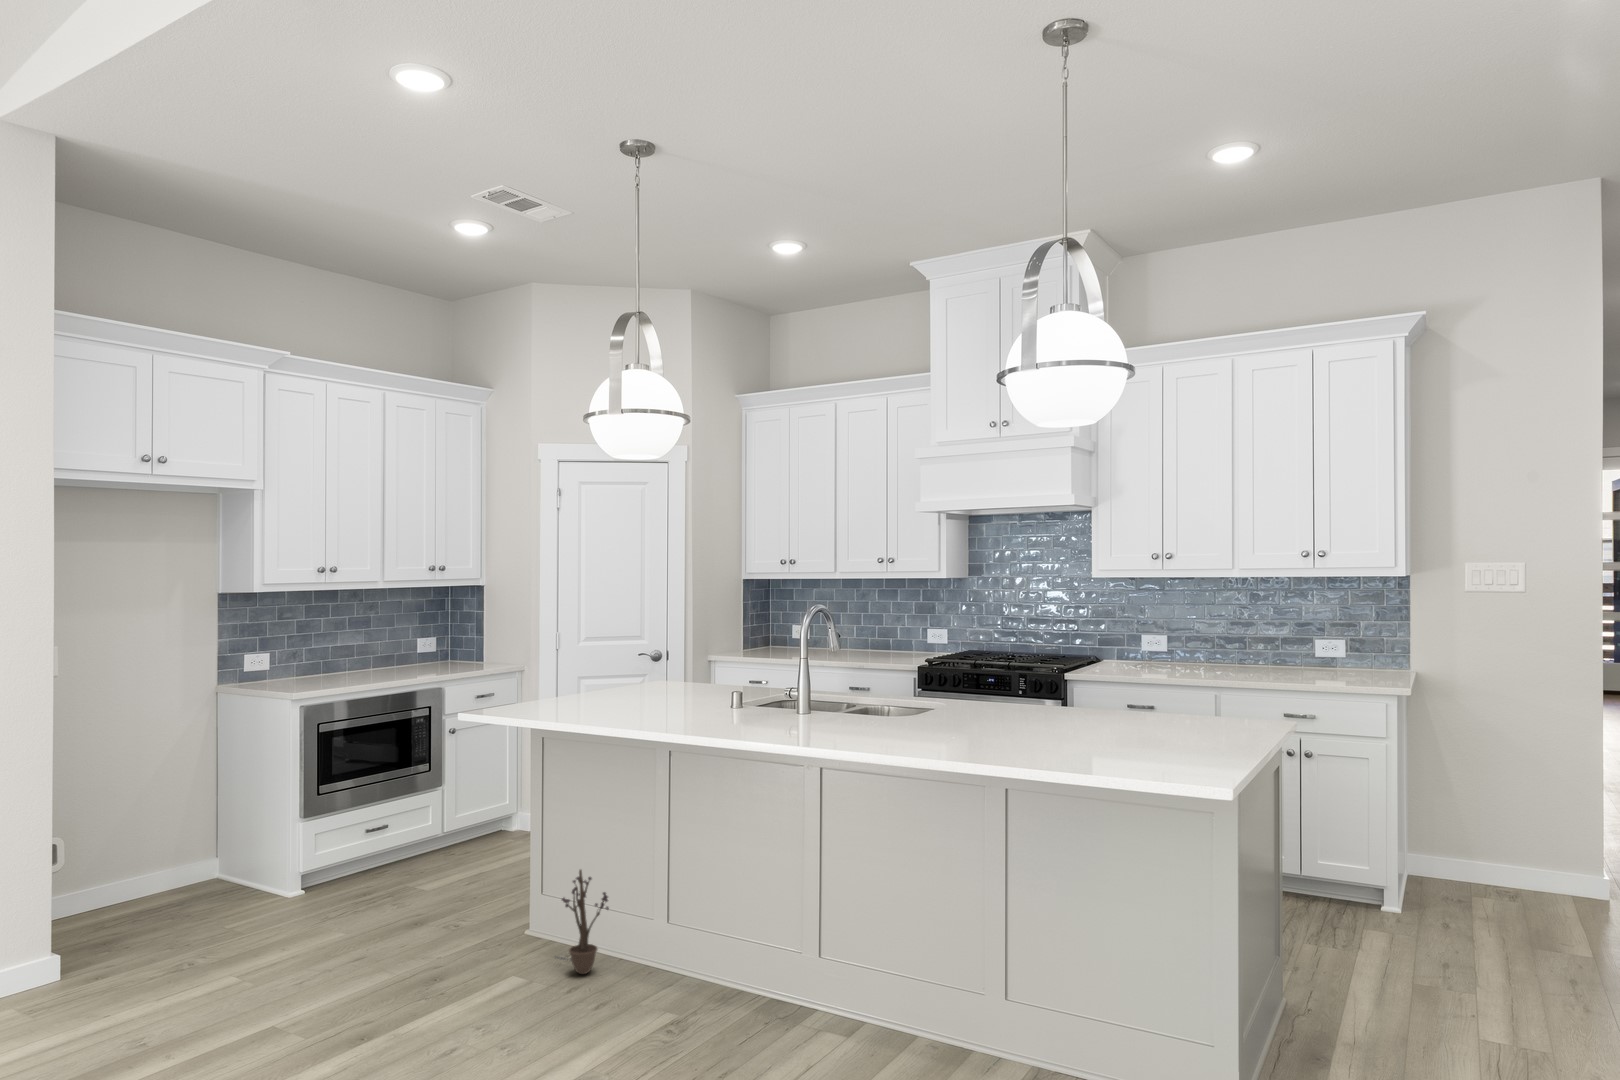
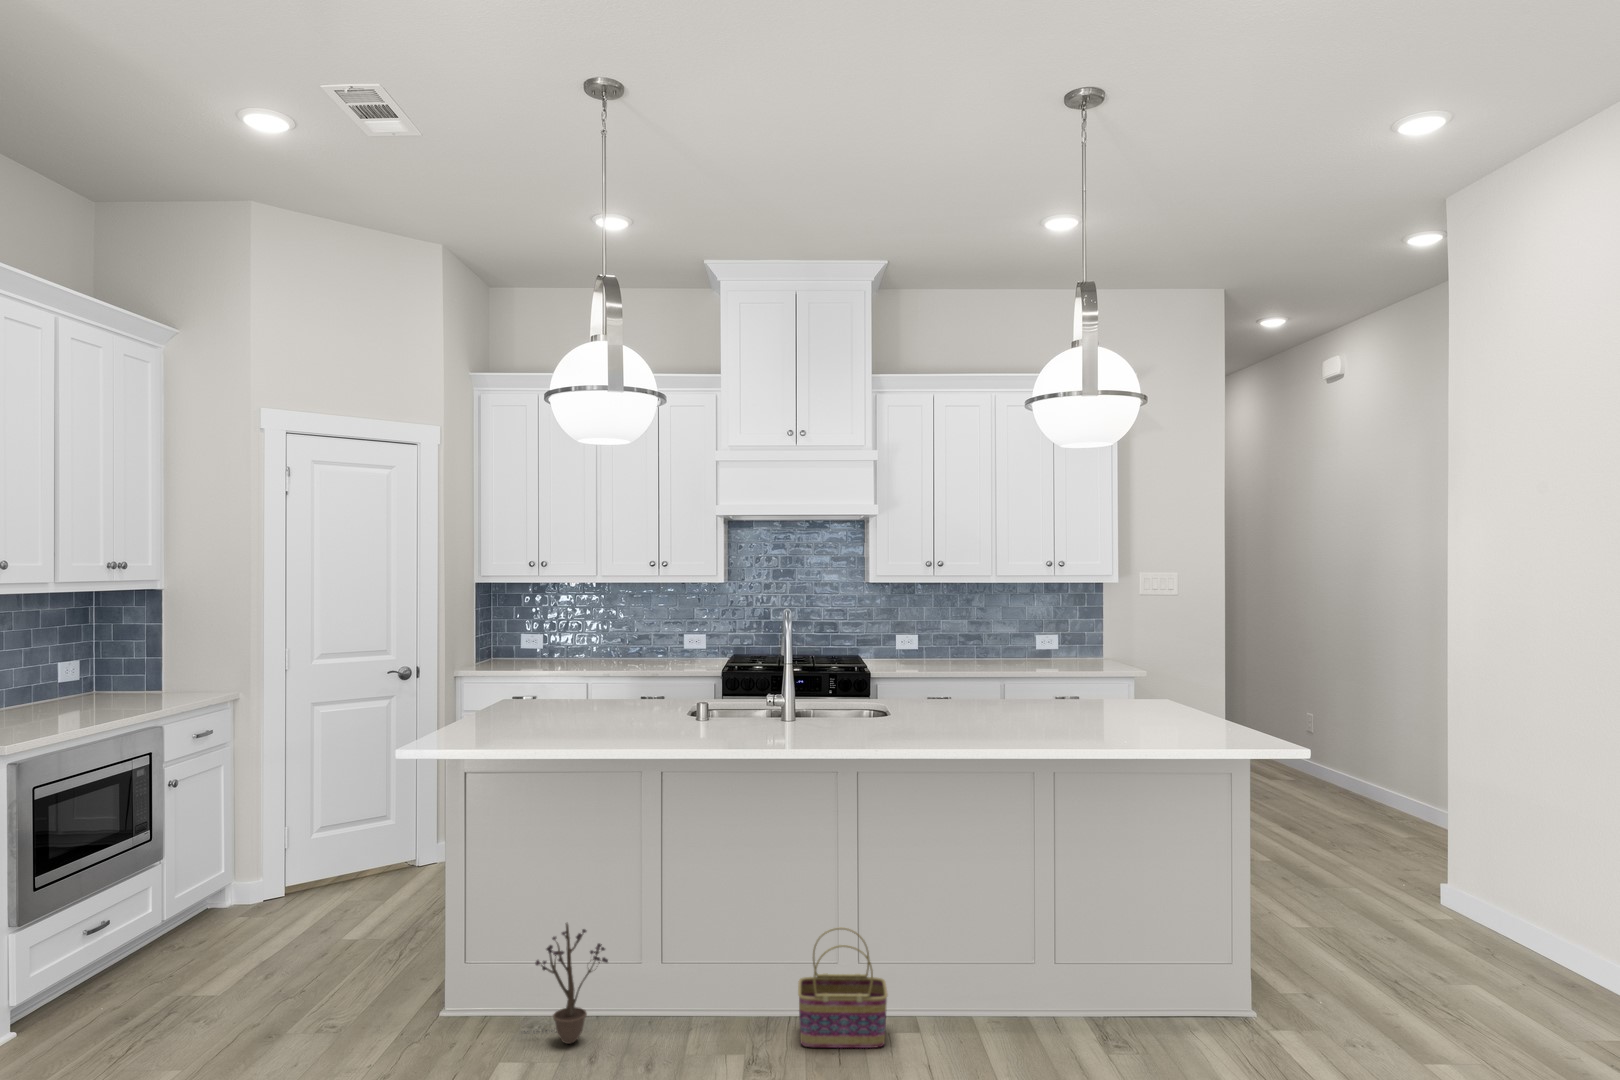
basket: none [737,915,830,1038] -> present [798,928,888,1048]

